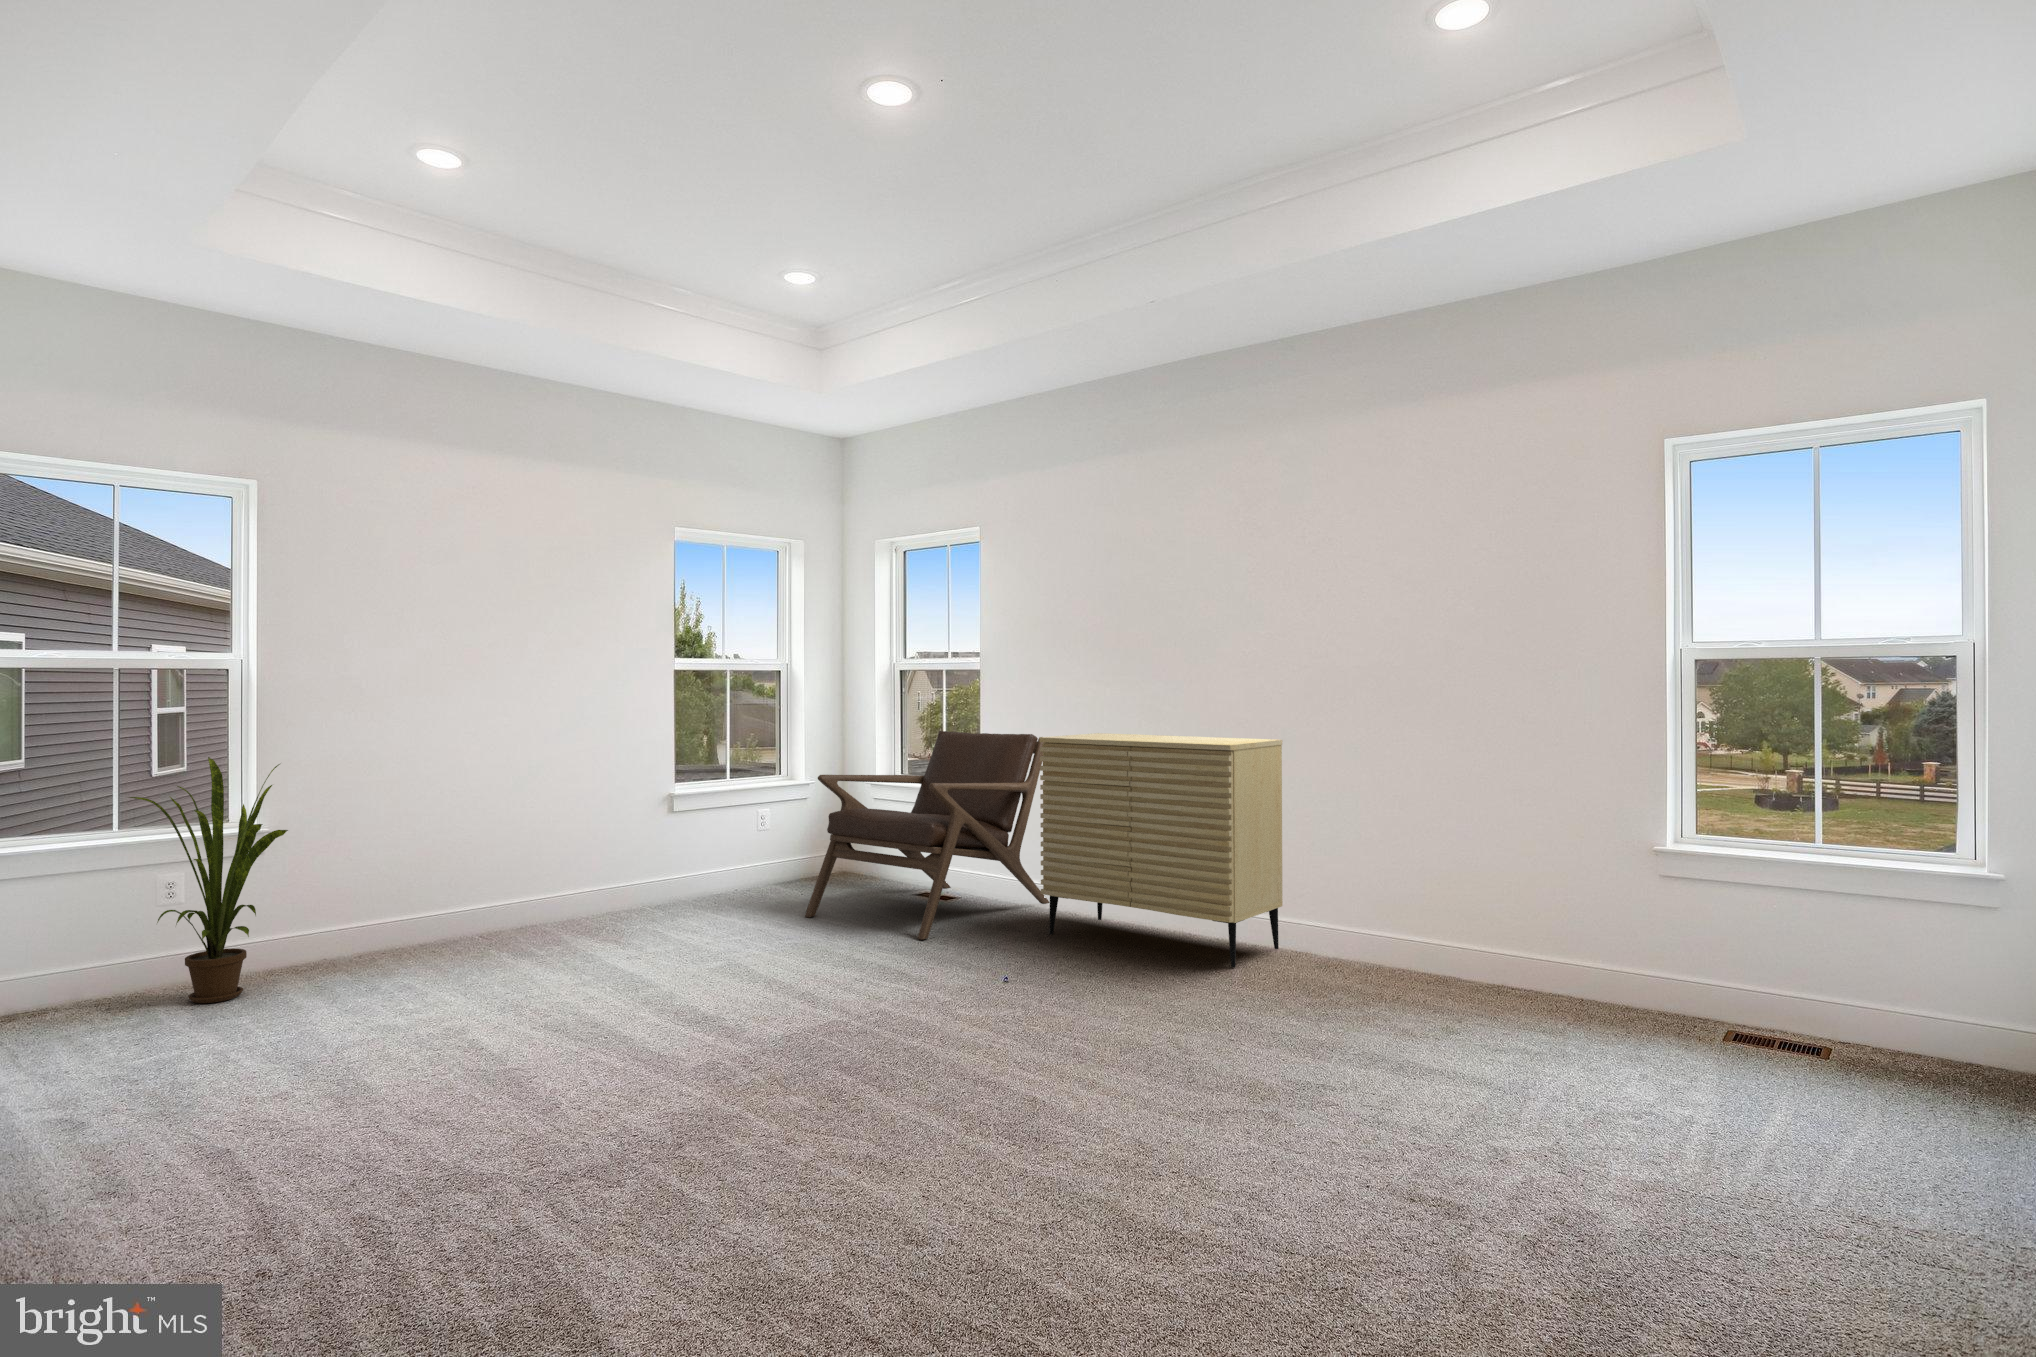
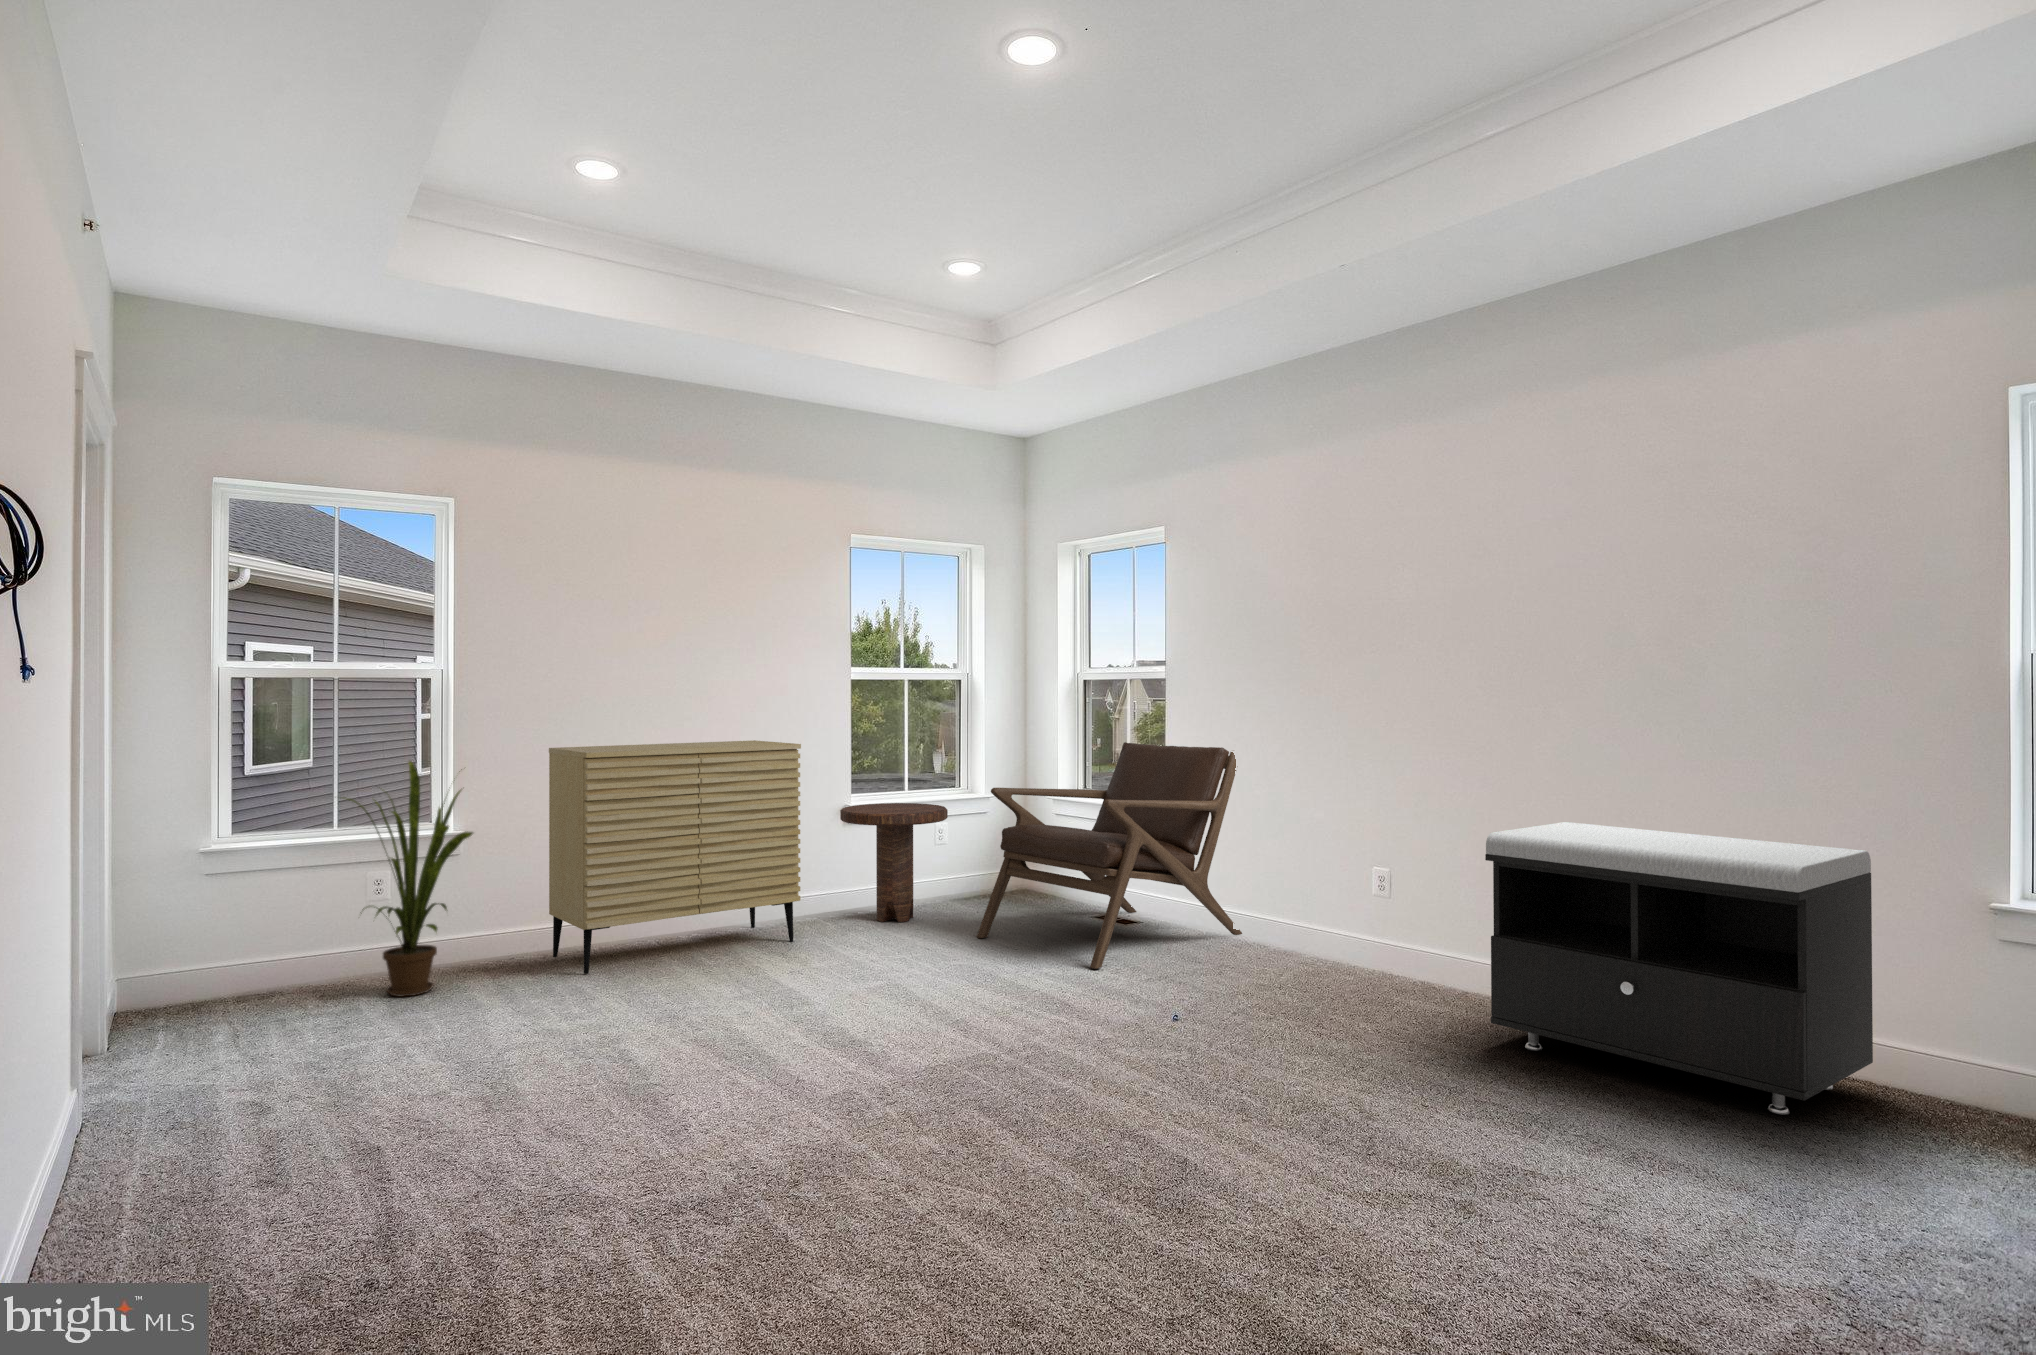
dresser: present [1040,733,1282,967] -> present [549,740,801,974]
side table: none [666,792,773,907] -> present [840,803,948,922]
storage bench: none [1268,793,1563,1024] -> present [1485,822,1873,1115]

